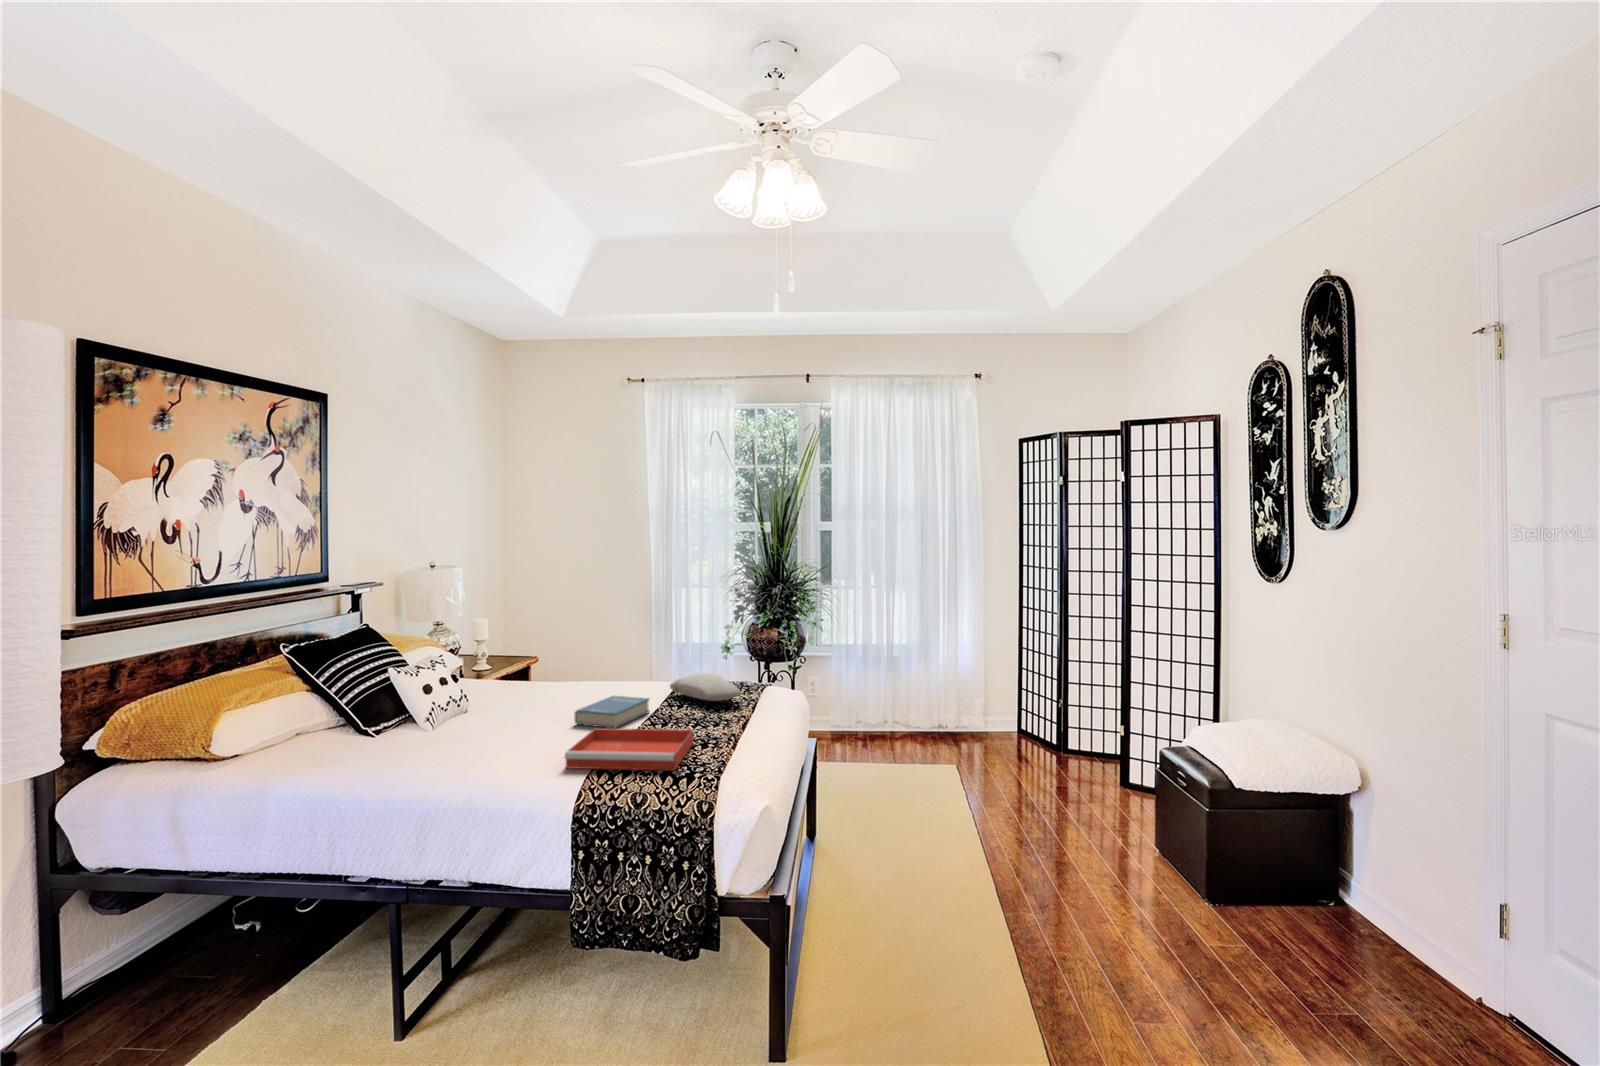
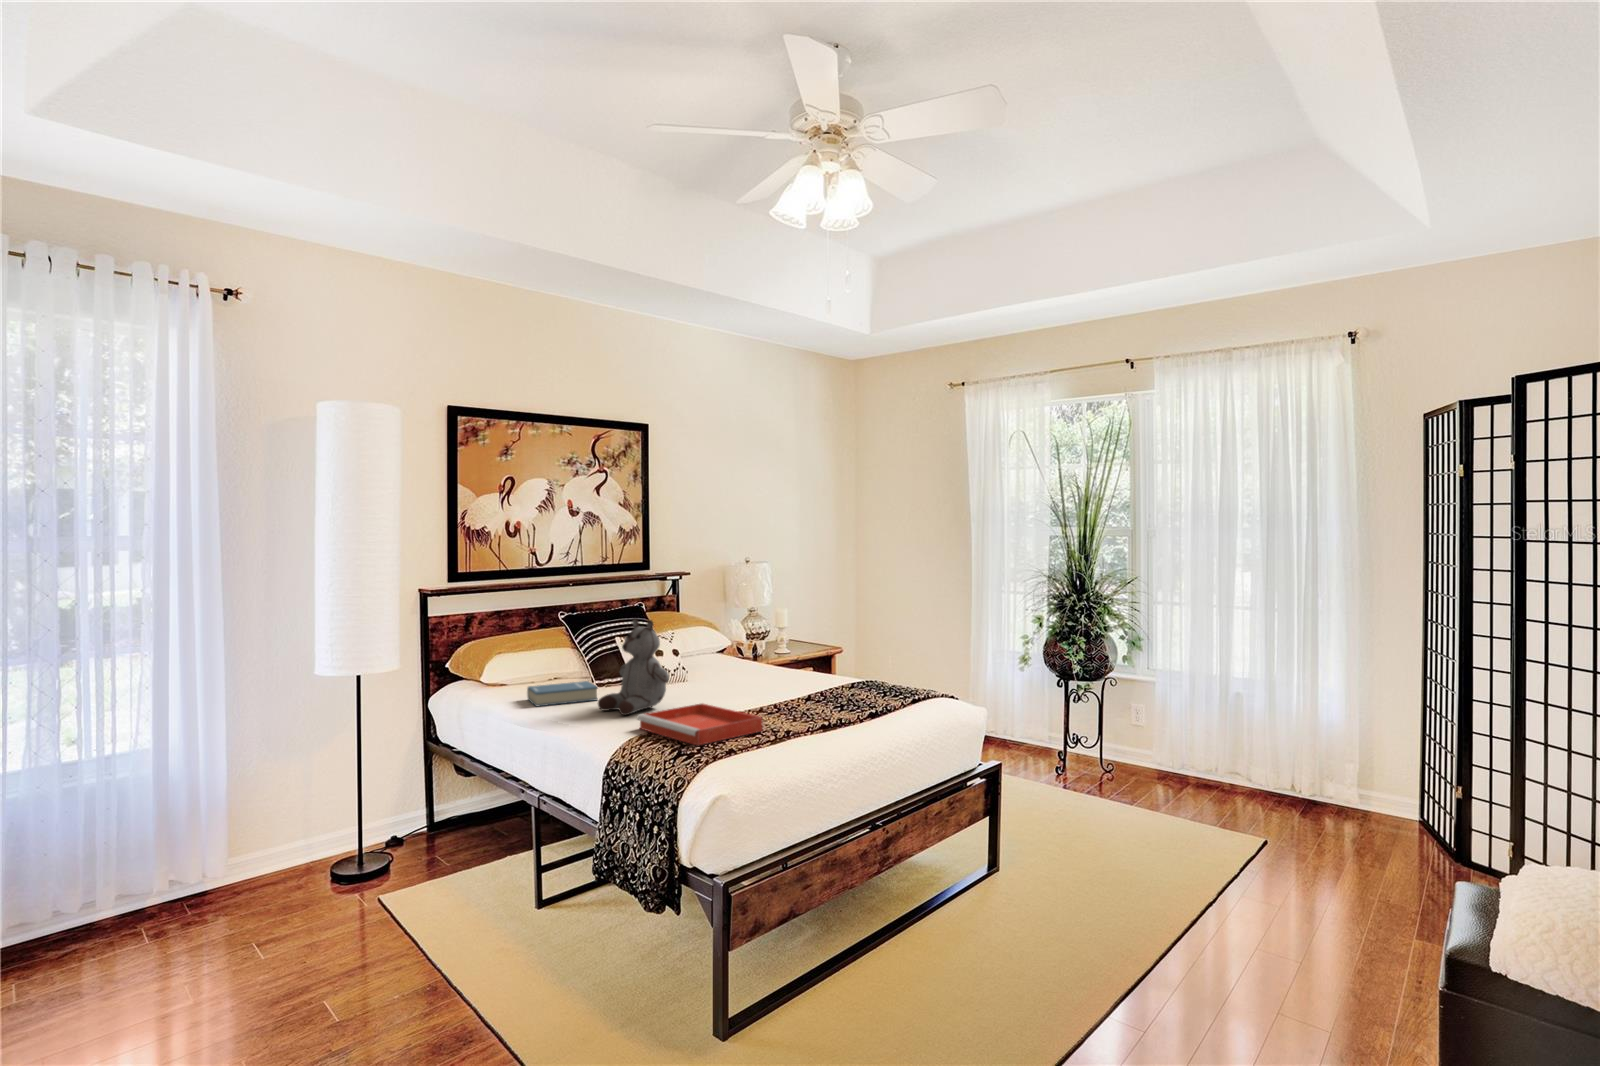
stuffed bear: none [456,643,545,759] -> present [598,619,669,715]
pillow: present [670,673,741,701] -> none [849,675,905,703]
hardback book: present [575,696,649,728] -> present [527,681,598,706]

